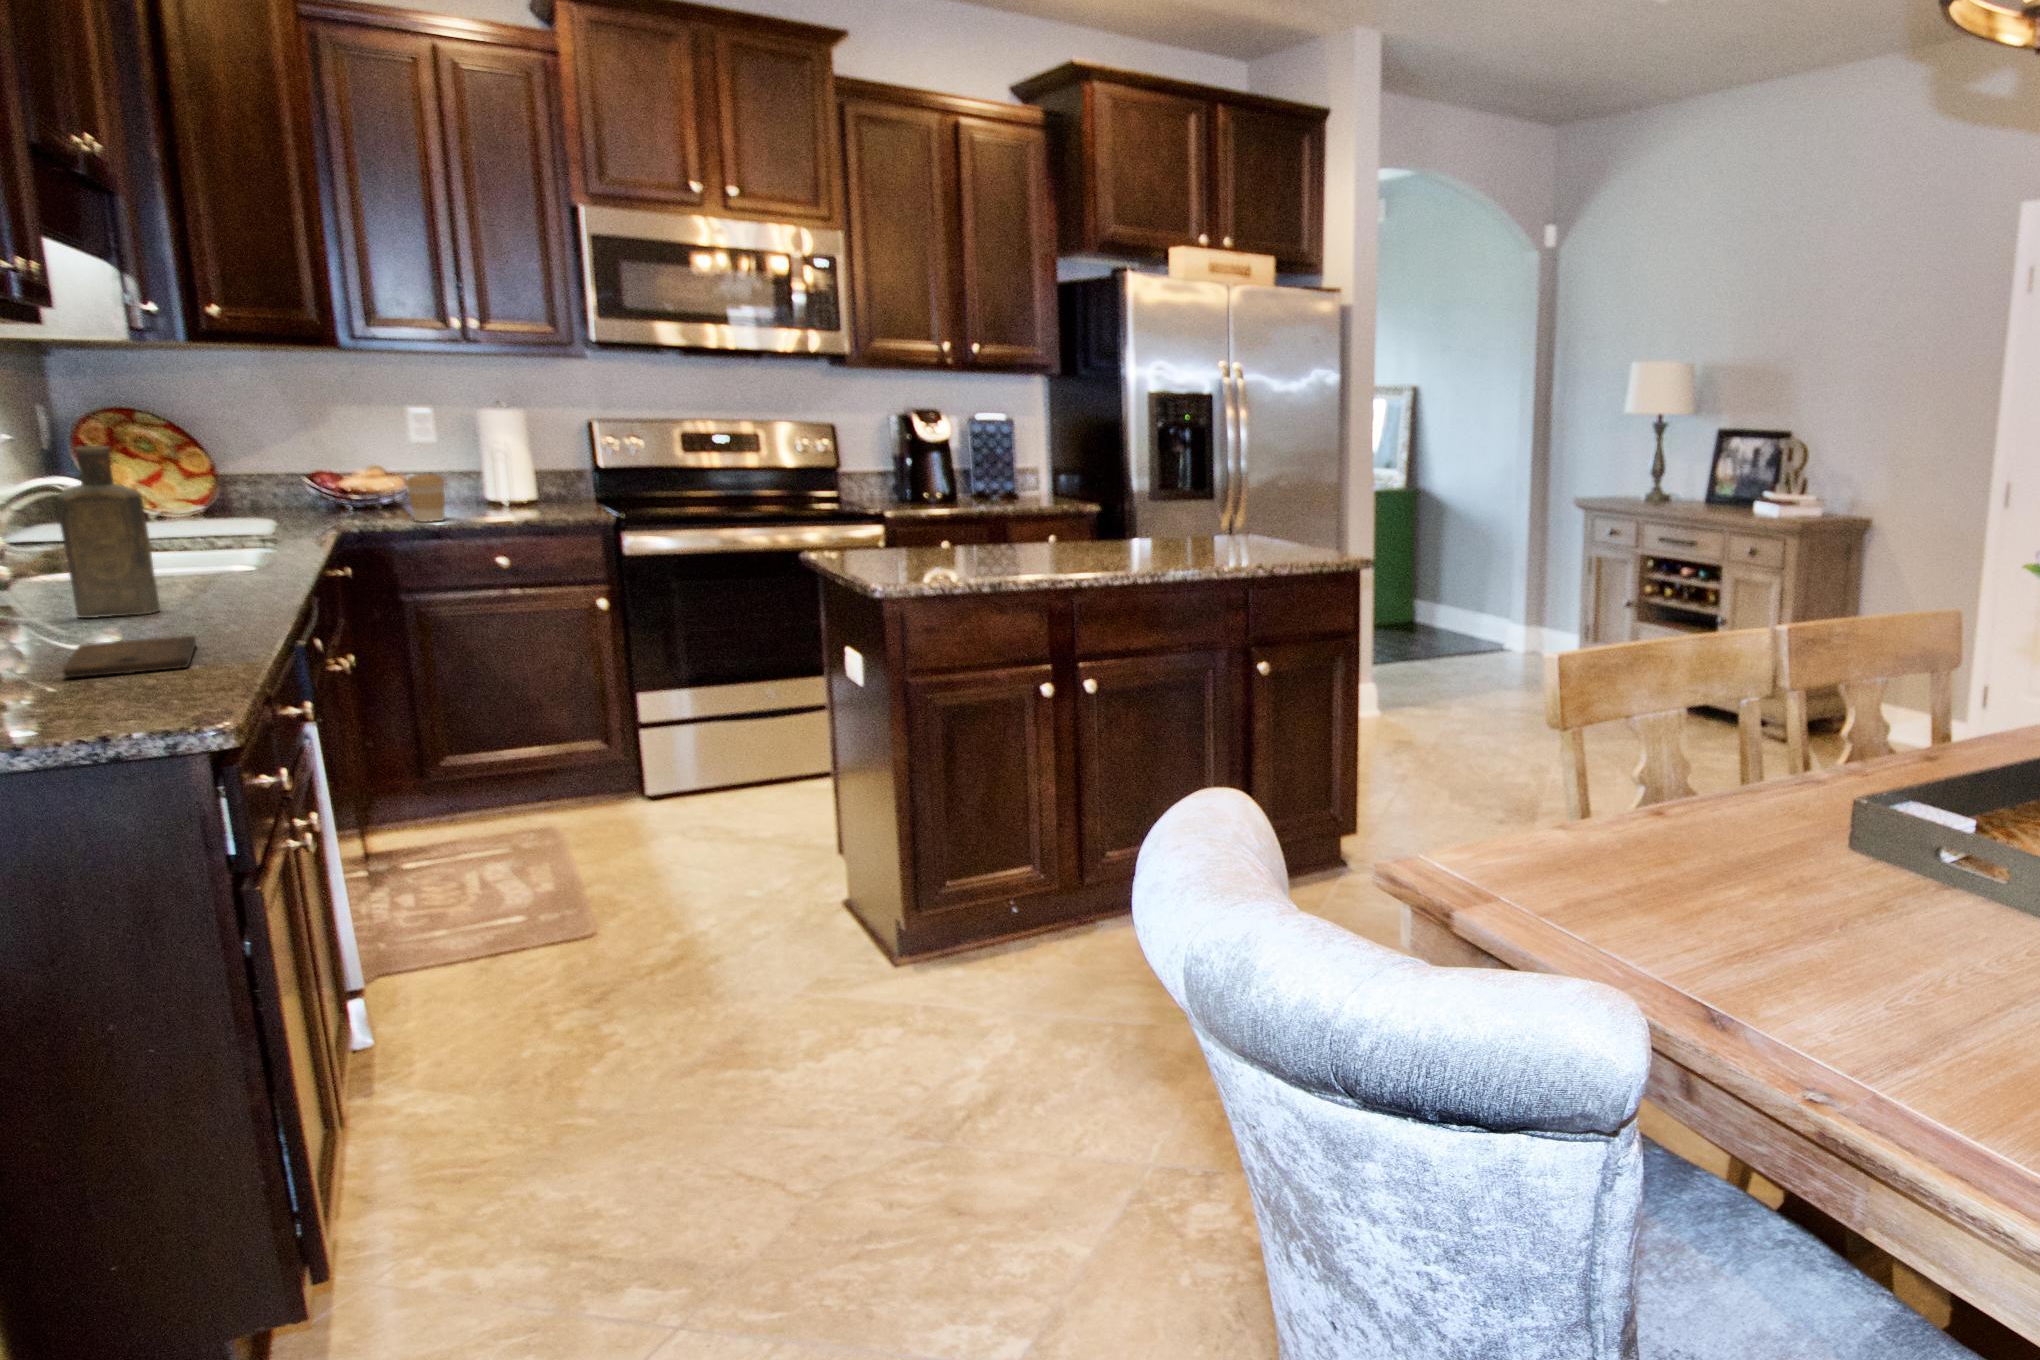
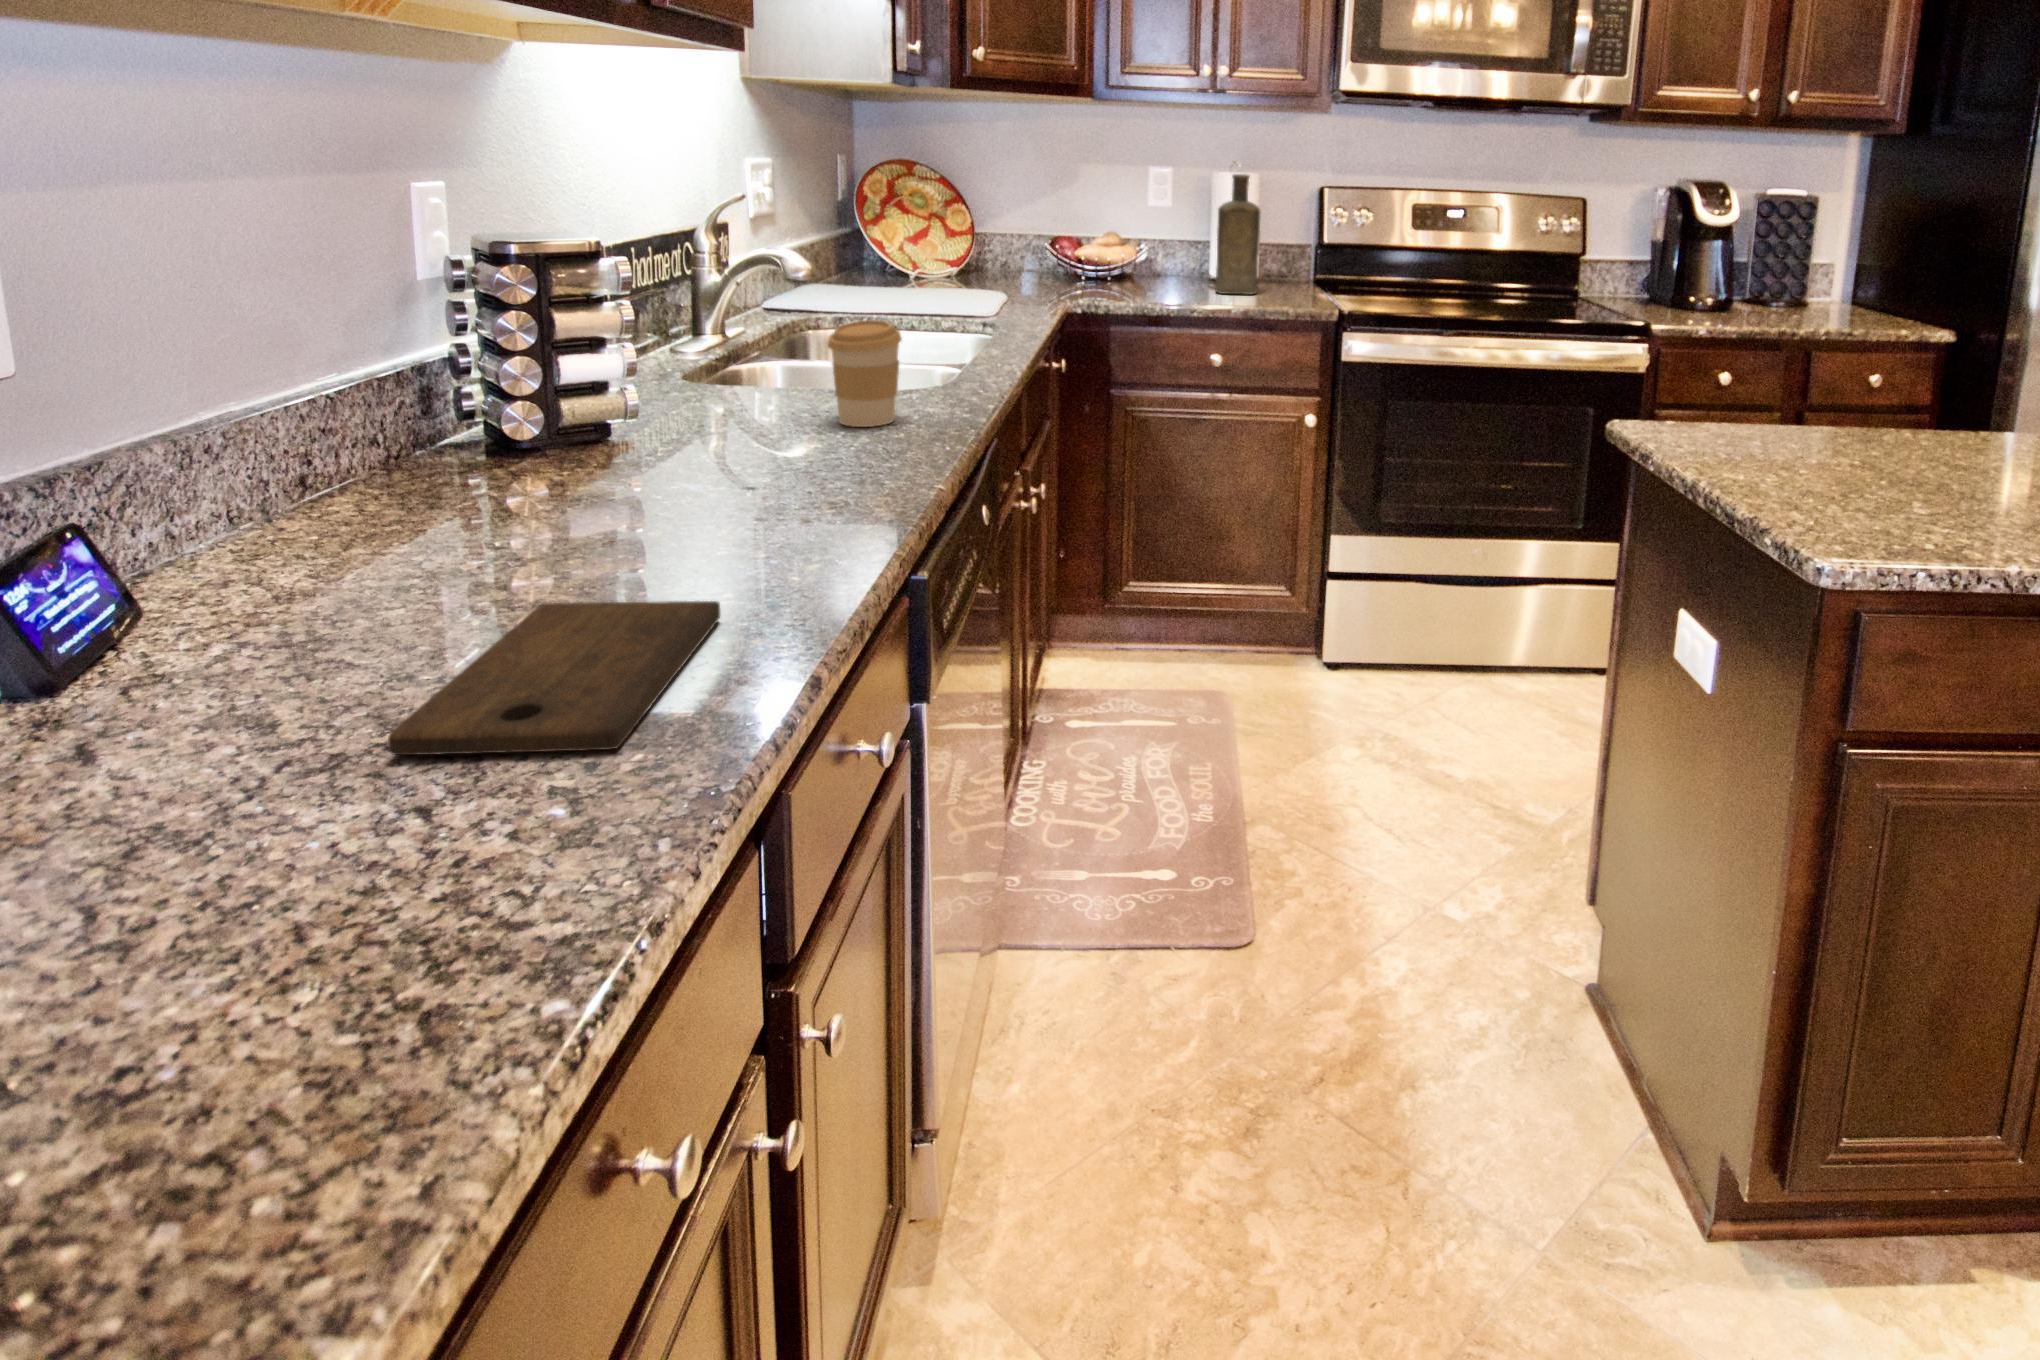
bottle: present [56,446,160,618] -> present [1216,174,1260,294]
coffee cup: present [405,474,445,522] -> present [828,320,902,427]

